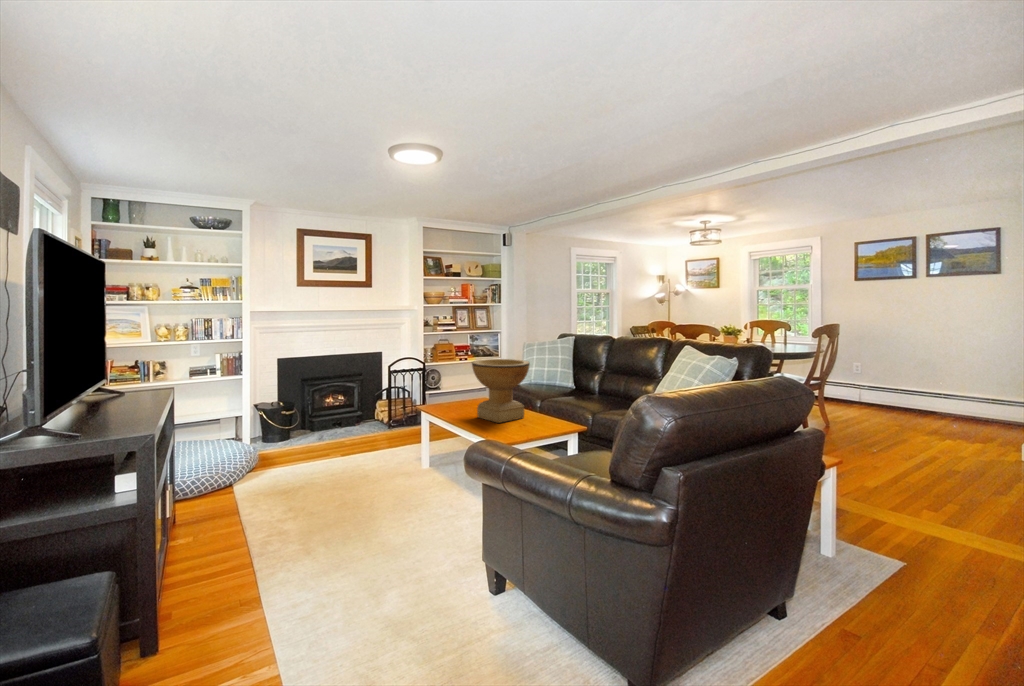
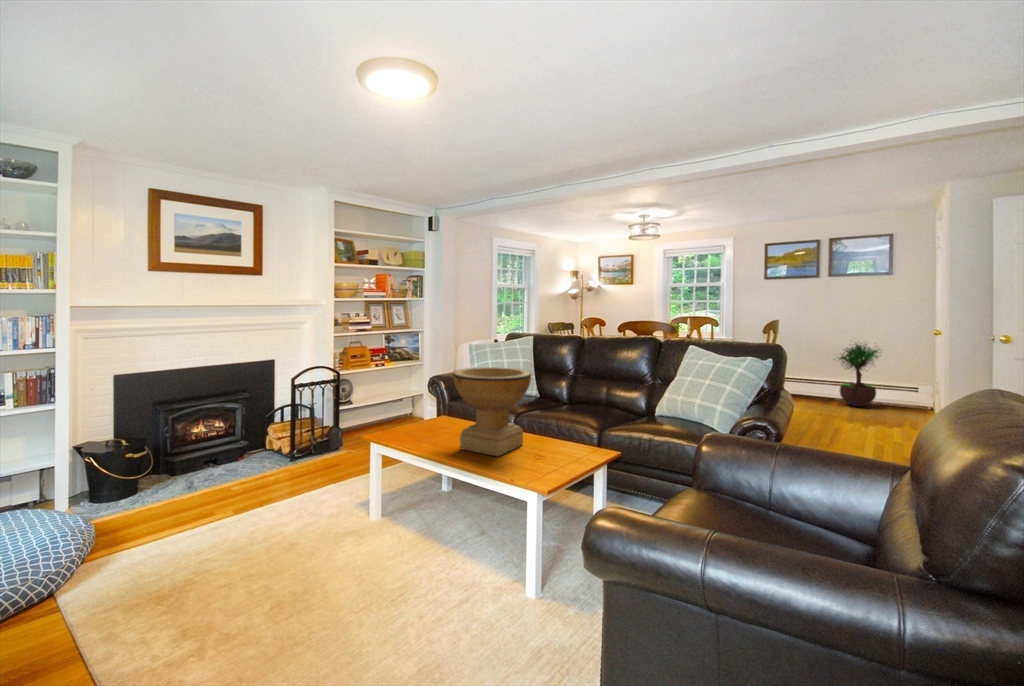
potted tree: none [920,342,979,417] -> present [840,343,881,407]

